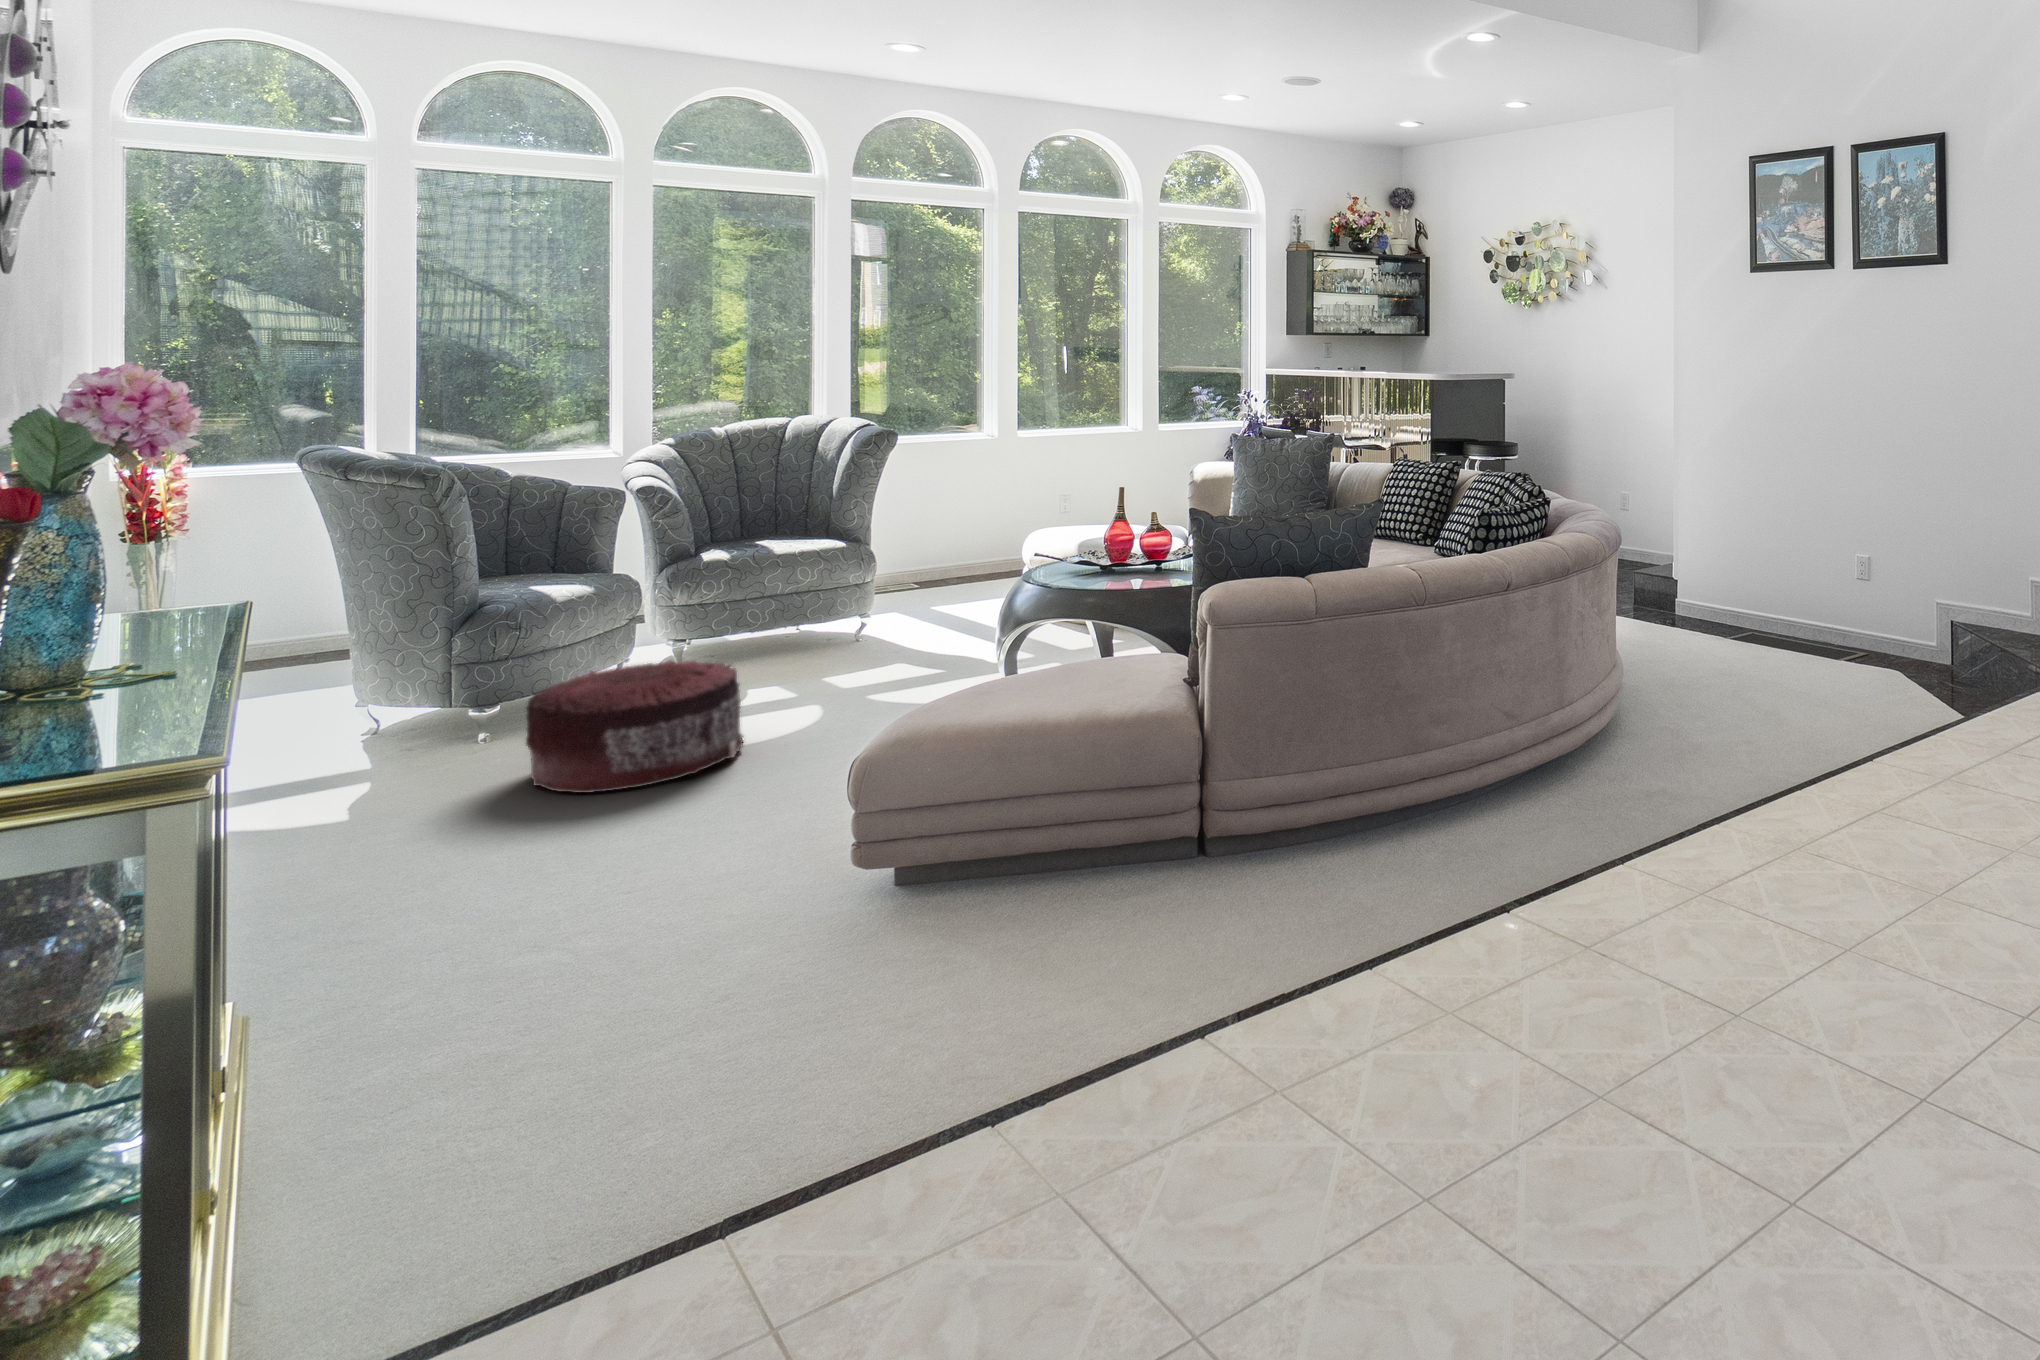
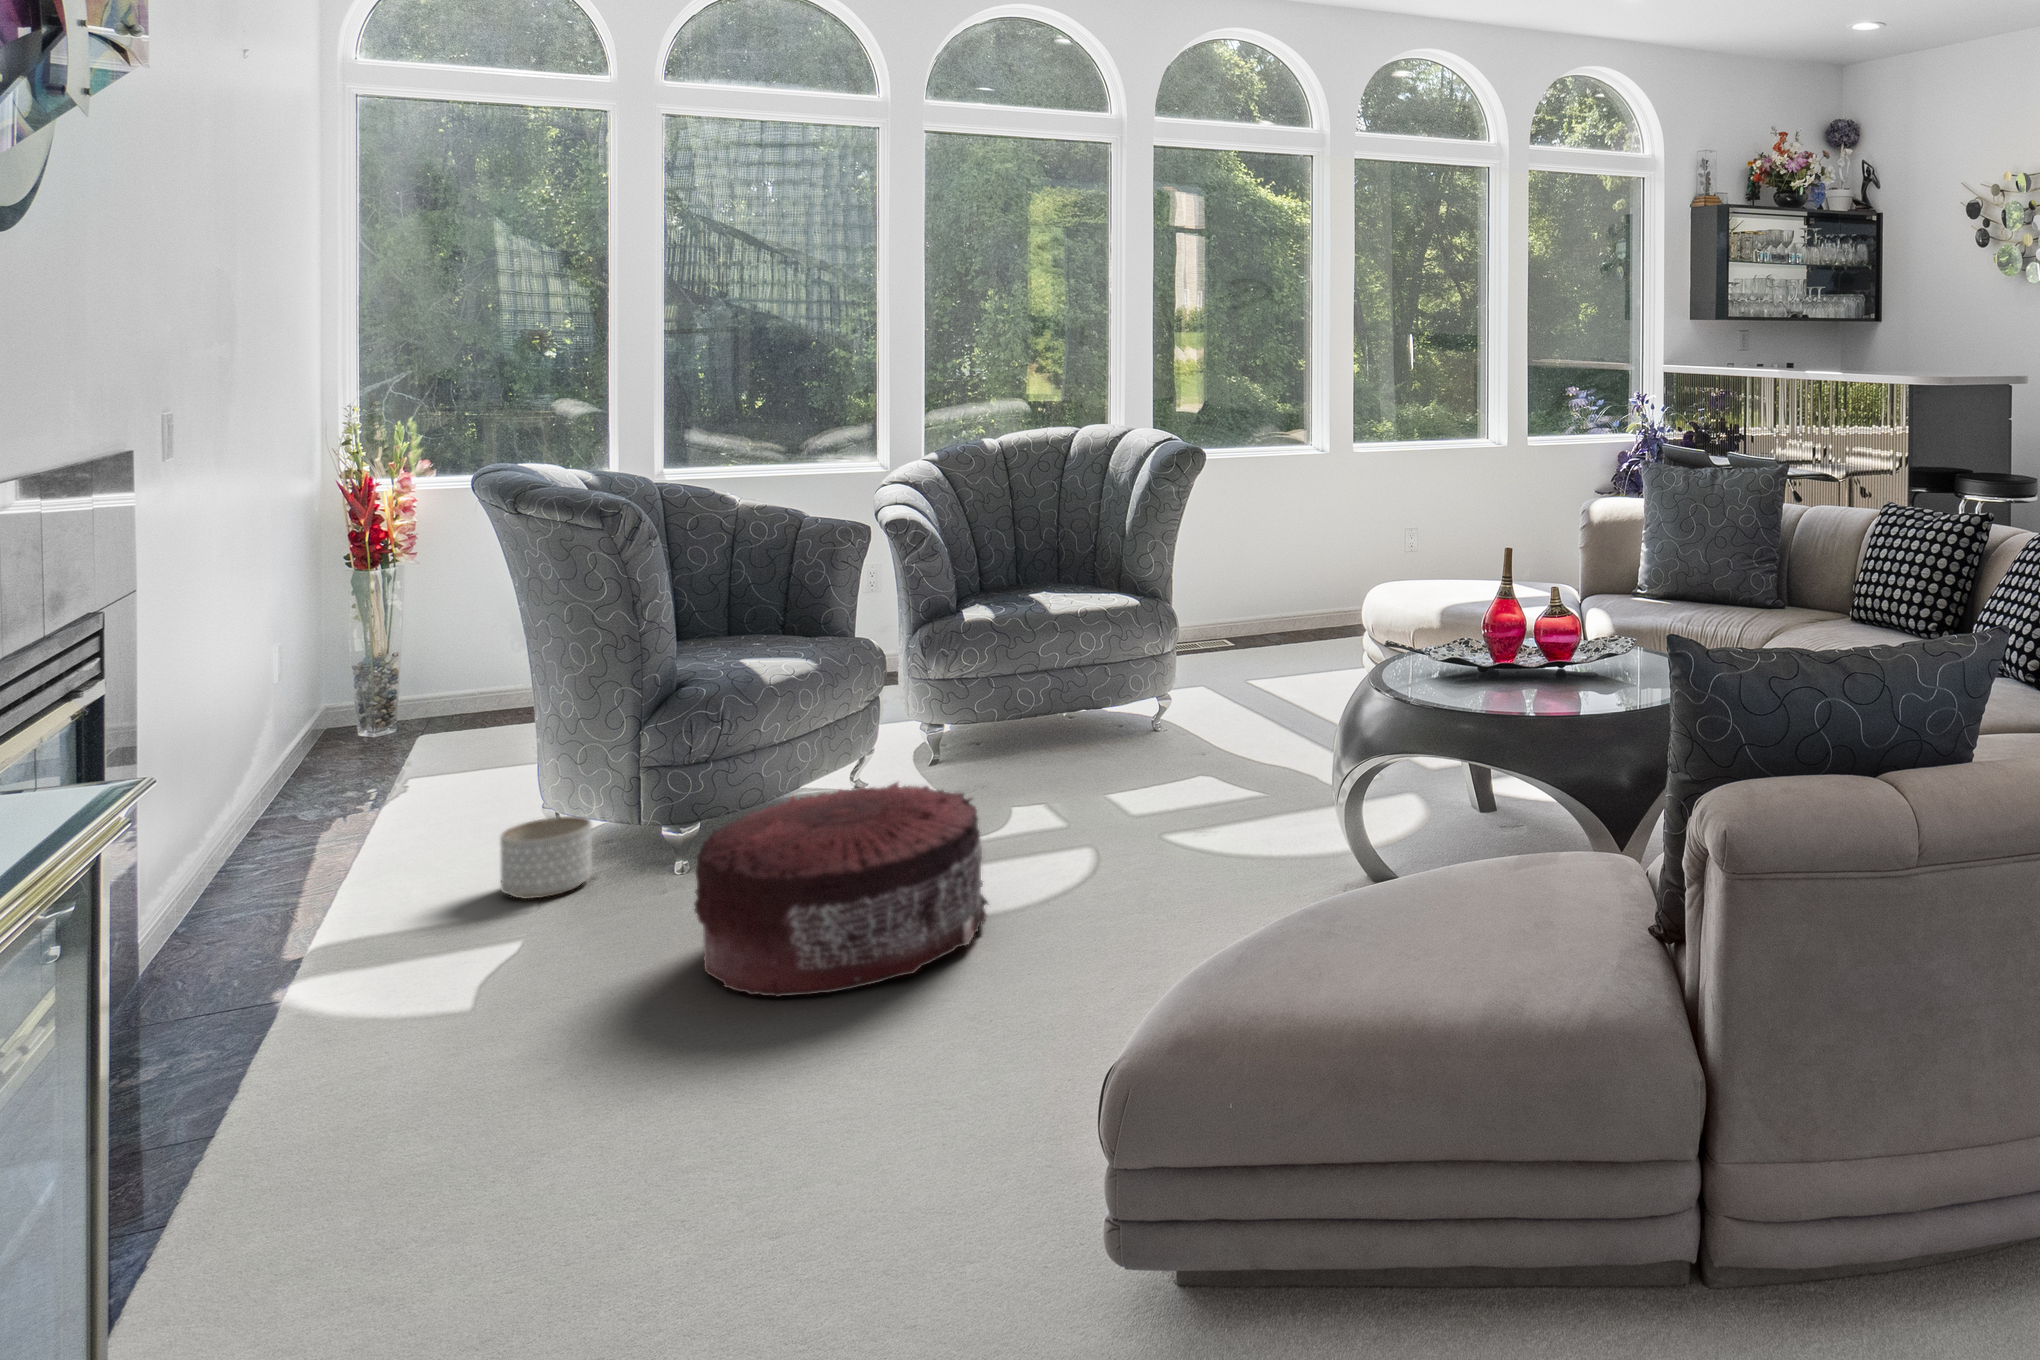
planter: none [340,704,414,762] -> present [500,816,592,899]

